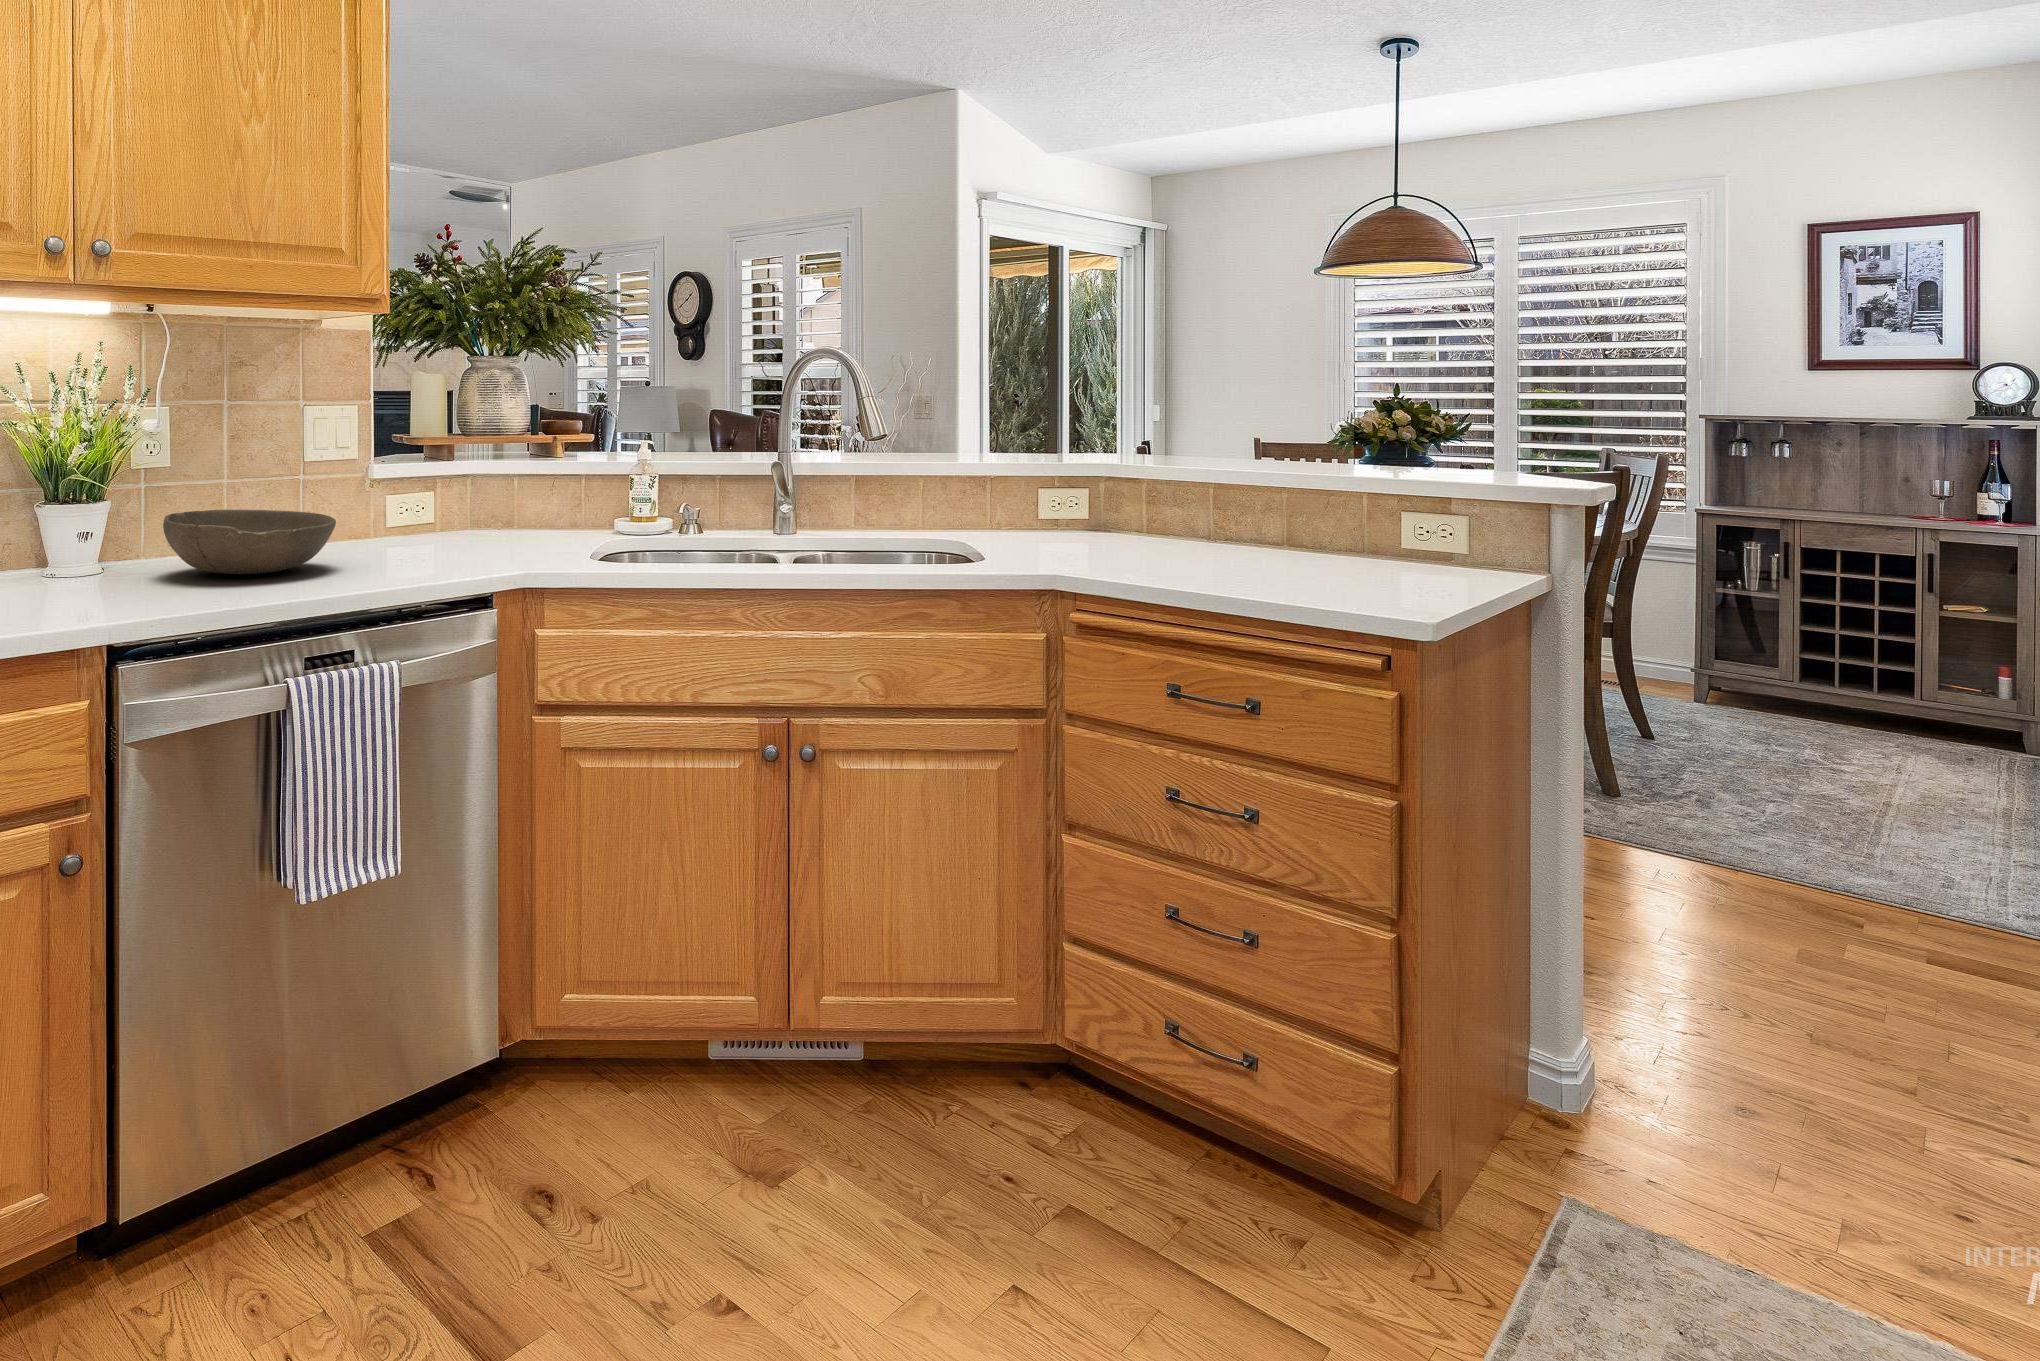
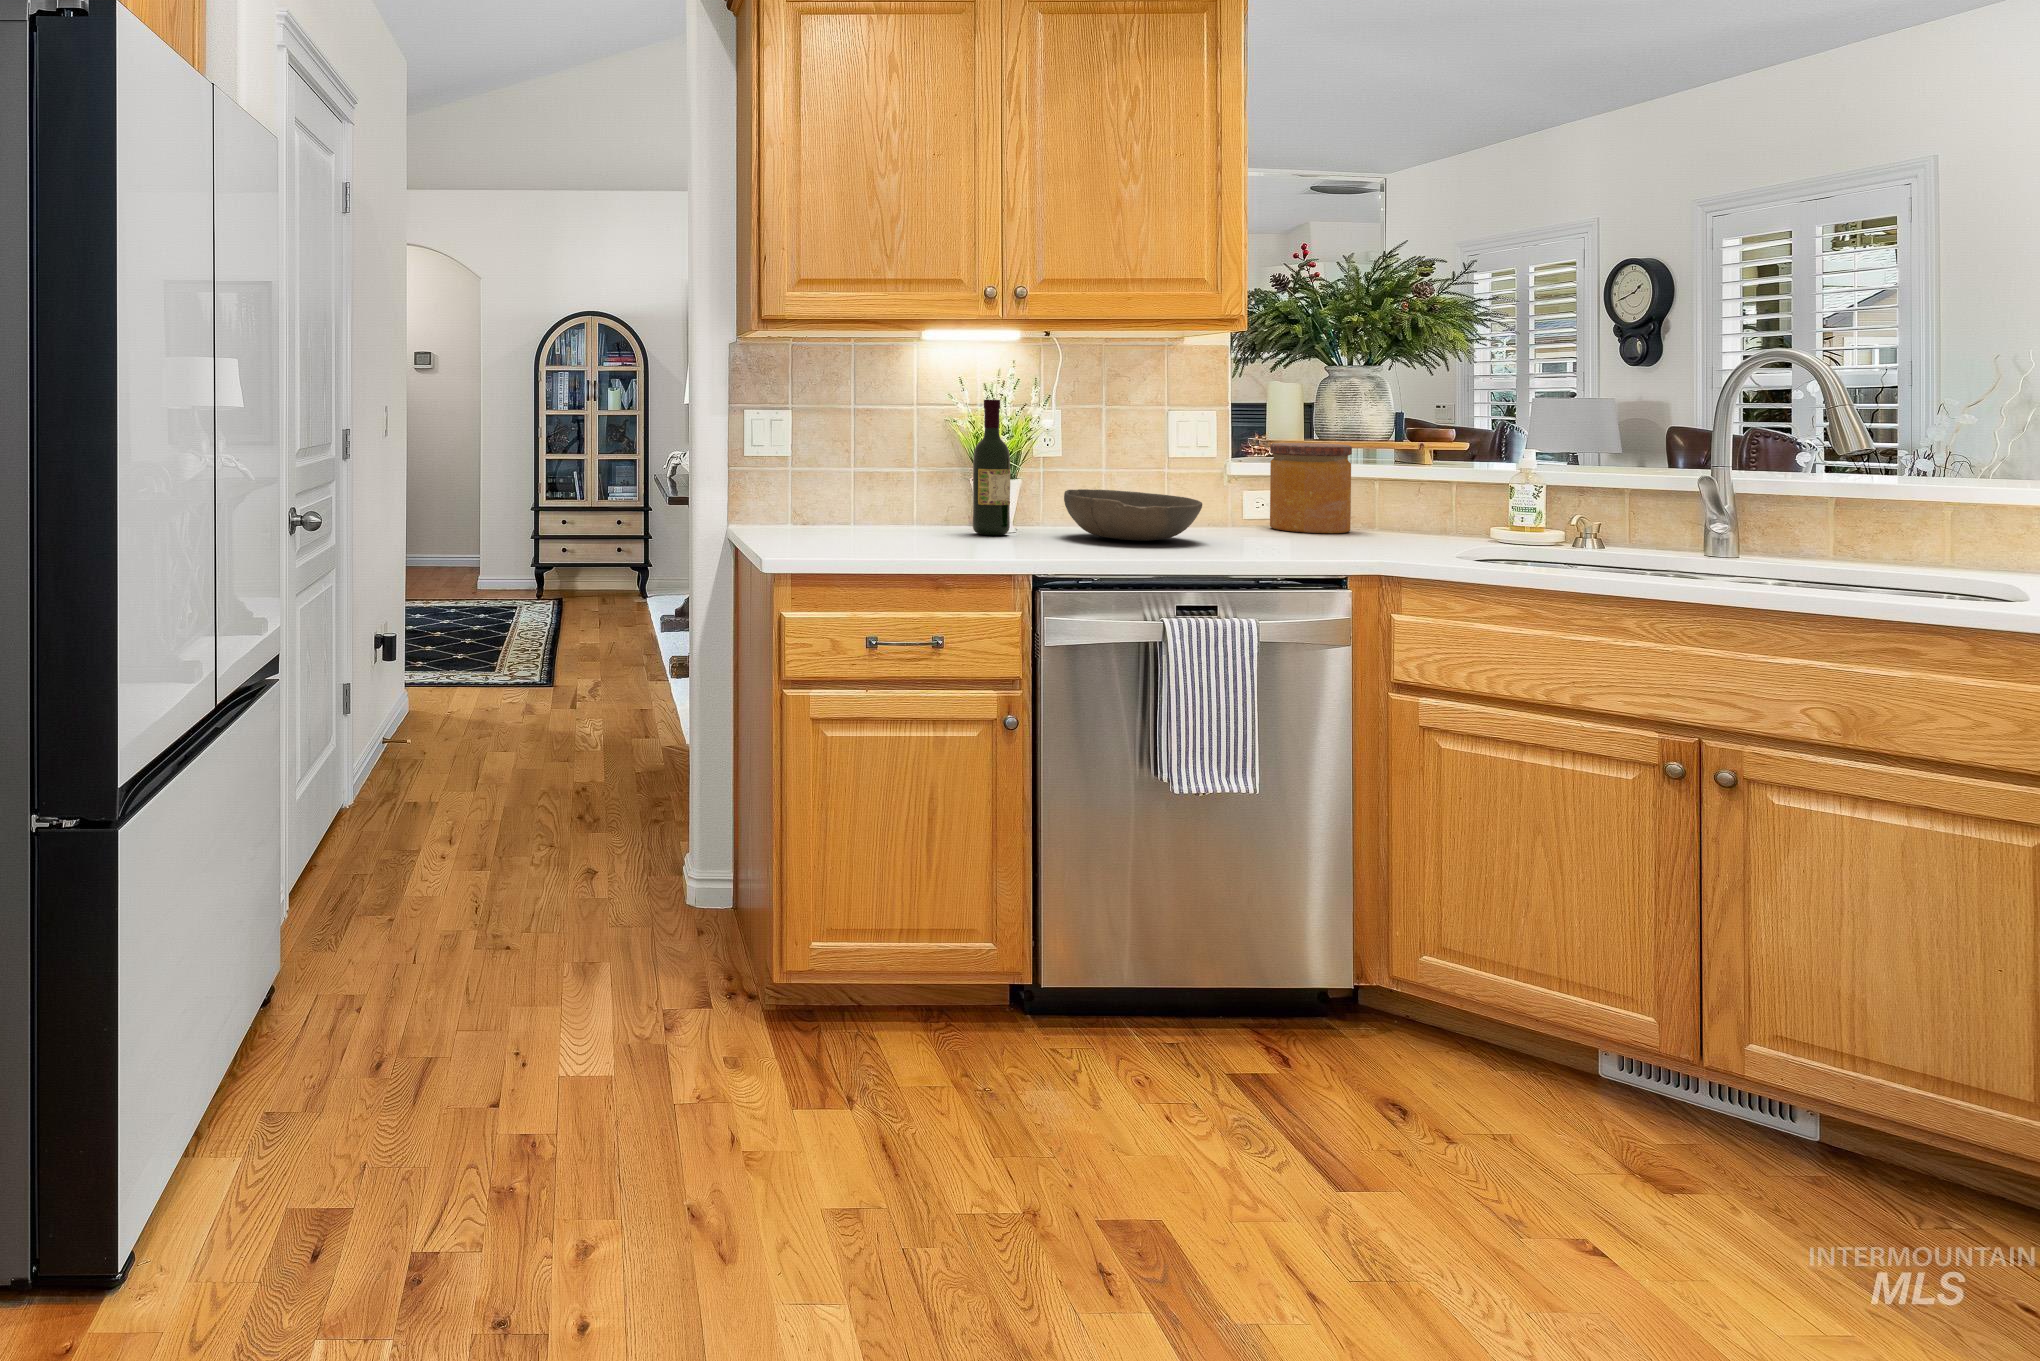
wine bottle: none [32,397,87,585] -> present [973,400,1010,535]
jar: none [413,440,494,541] -> present [1270,443,1352,533]

